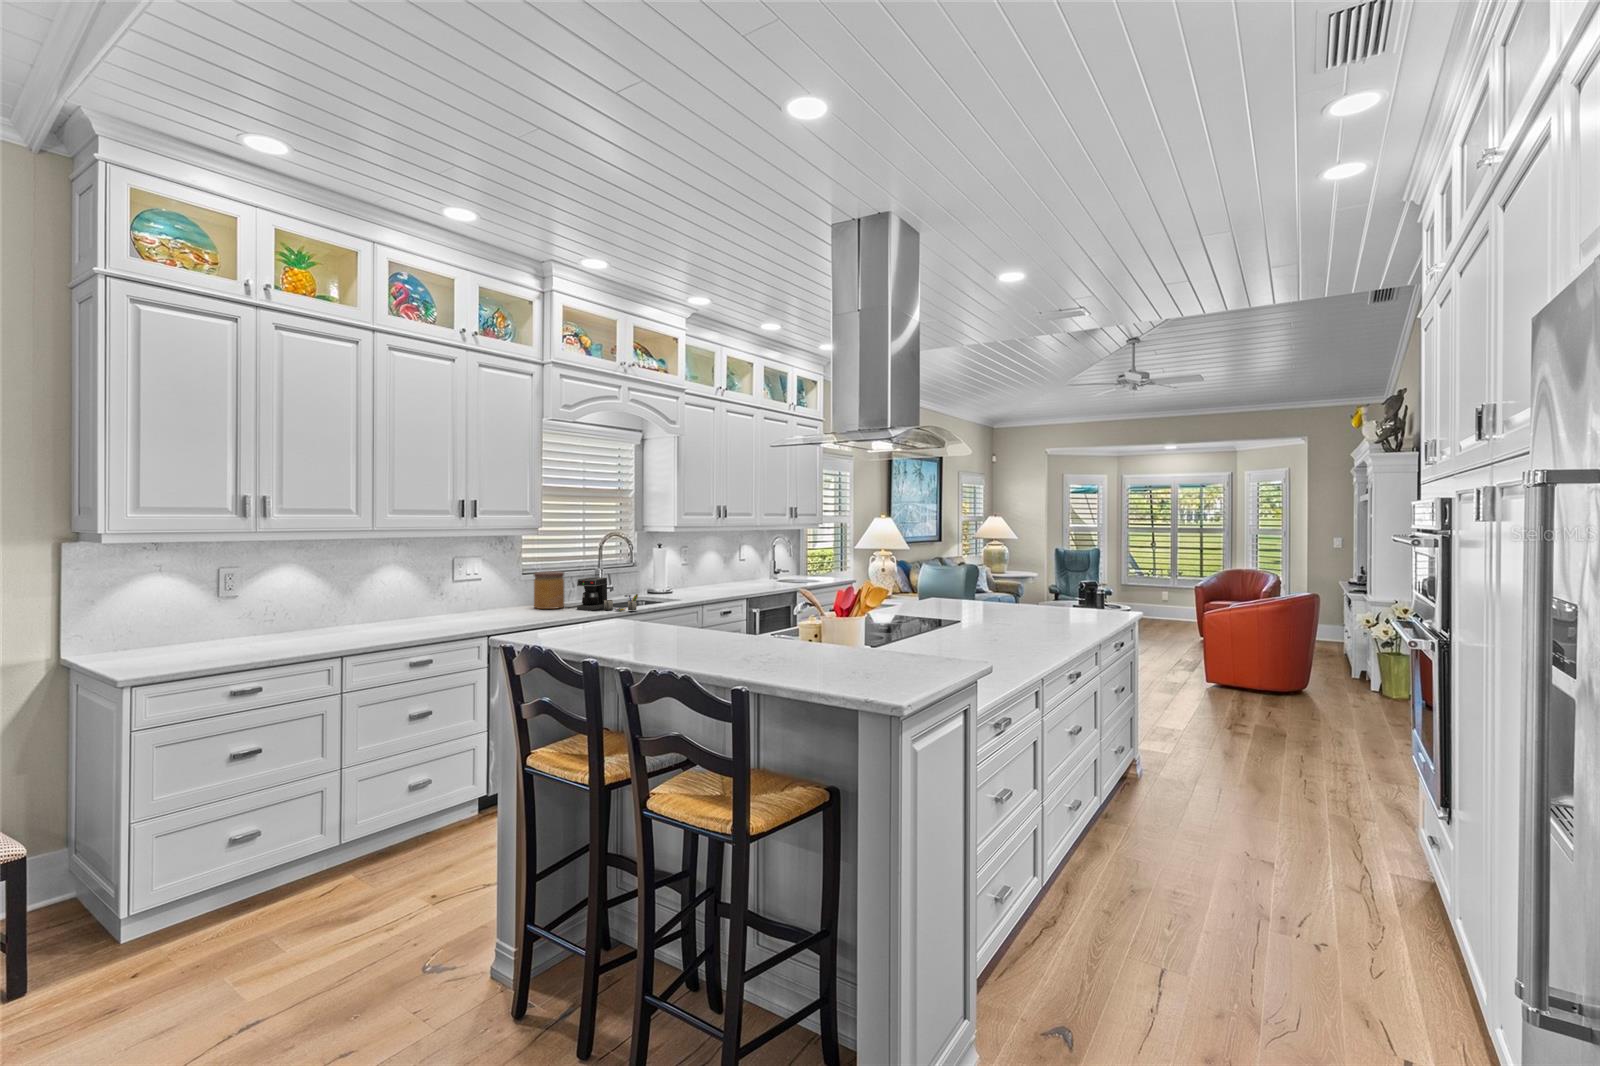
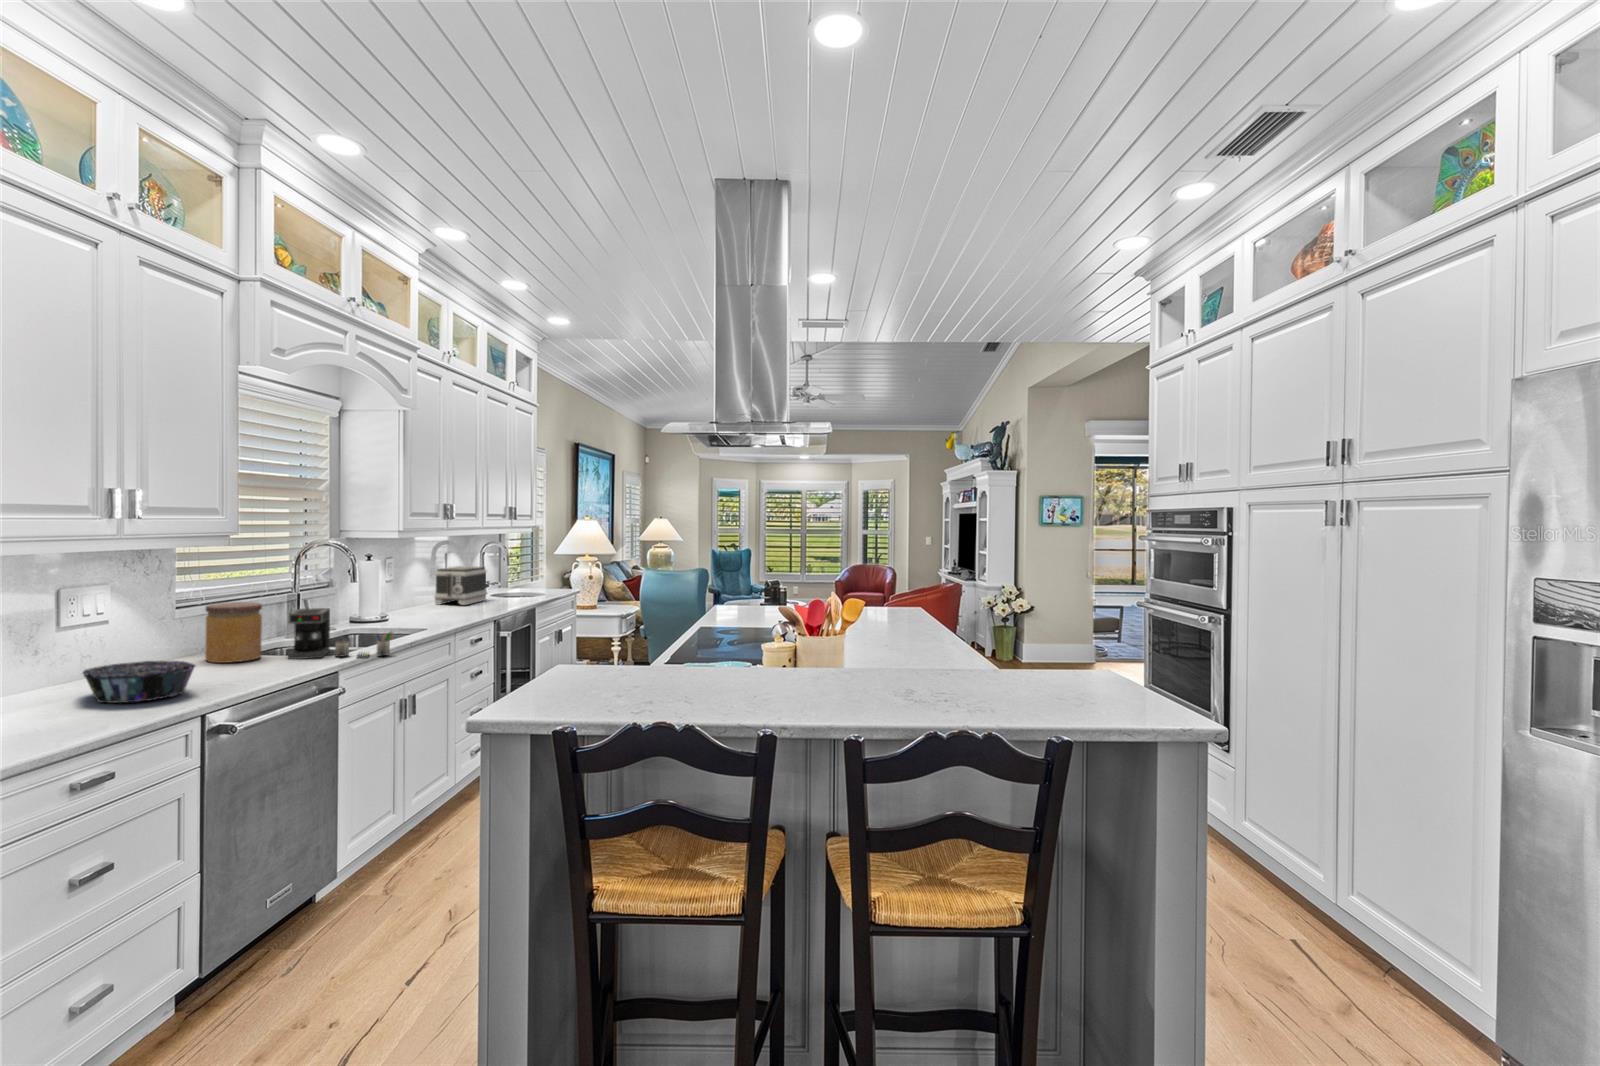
toaster: none [721,556,764,586] -> present [435,566,487,605]
decorative bowl: none [451,602,506,623] -> present [83,661,196,703]

